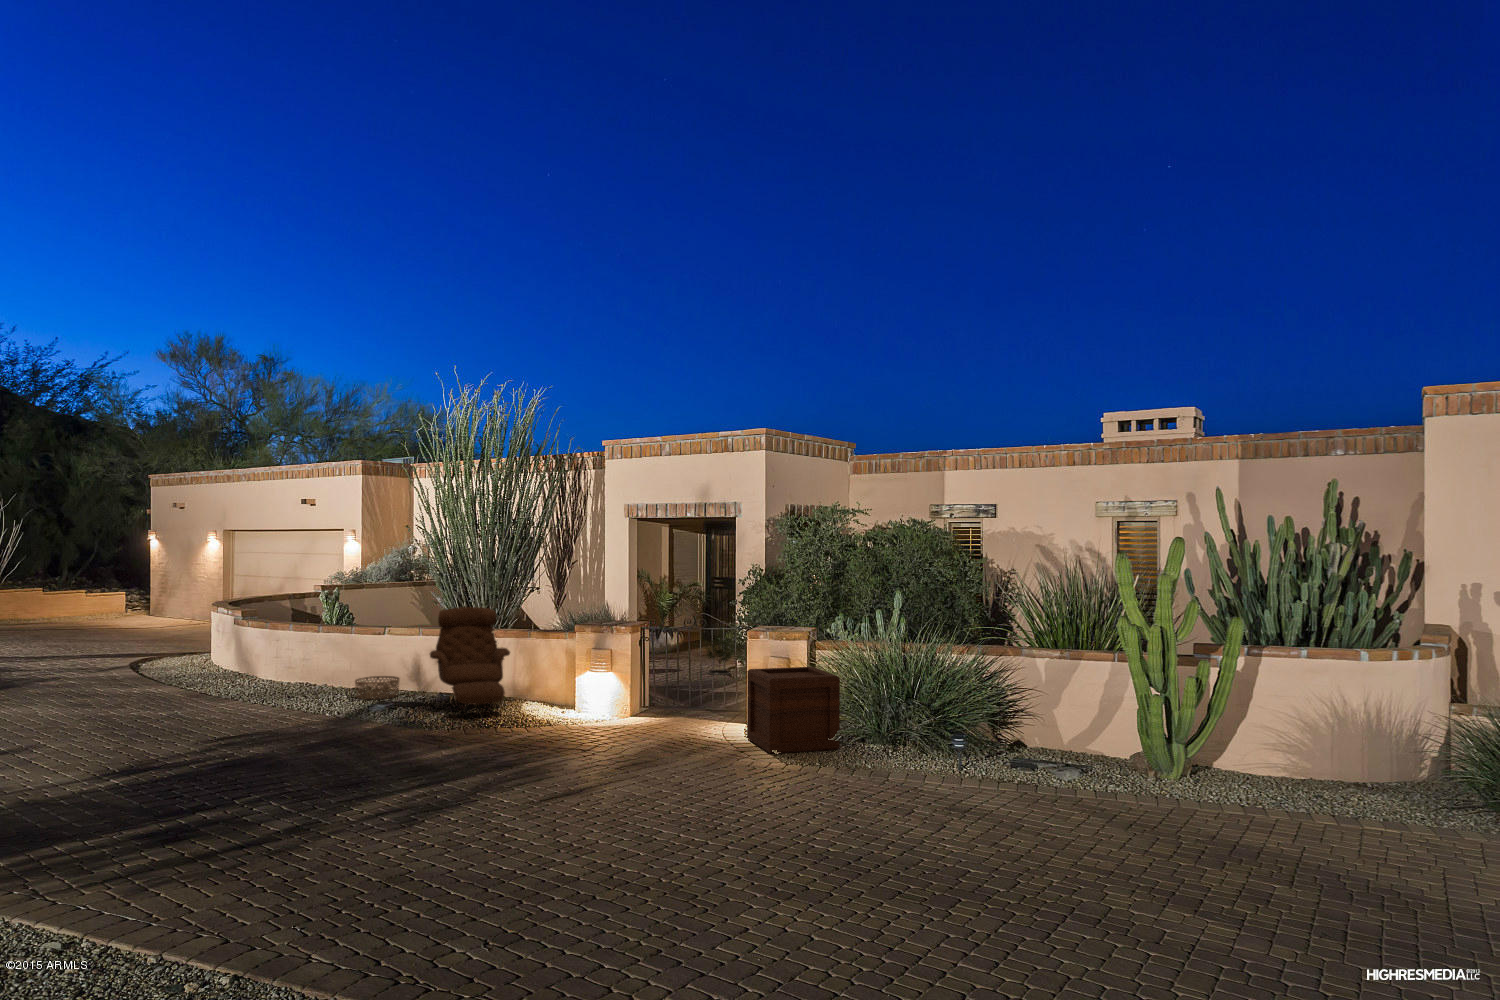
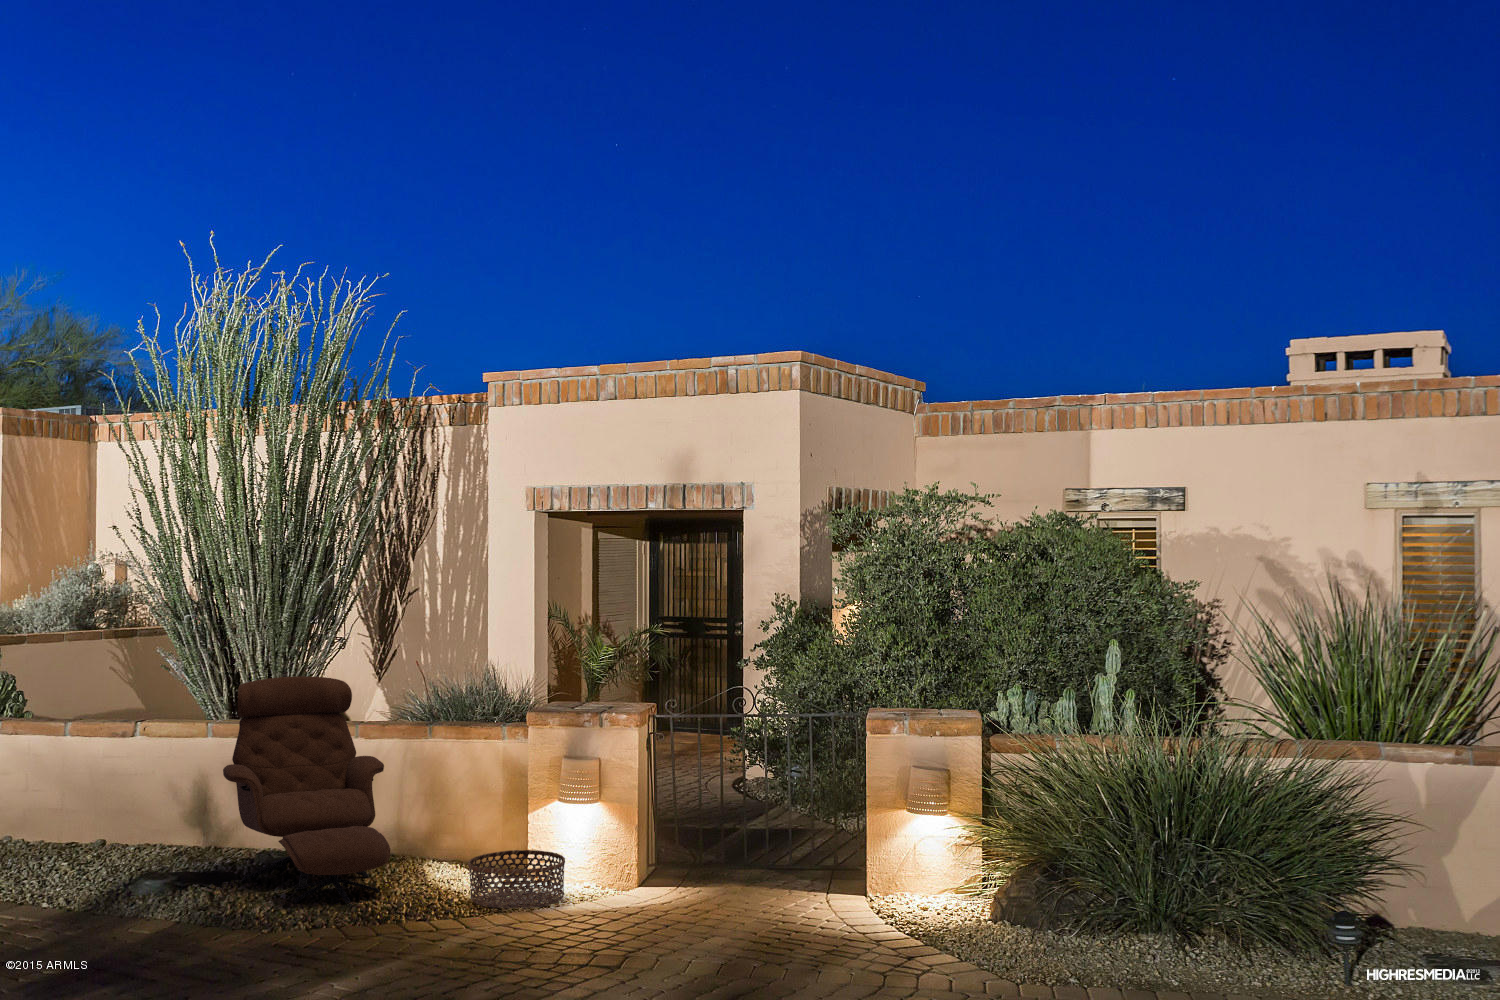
potted tree: present [705,628,732,675] -> none [696,702,757,795]
wooden crate: present [747,667,840,754] -> none [927,788,1131,972]
basket: present [355,676,399,700] -> present [468,850,565,909]

